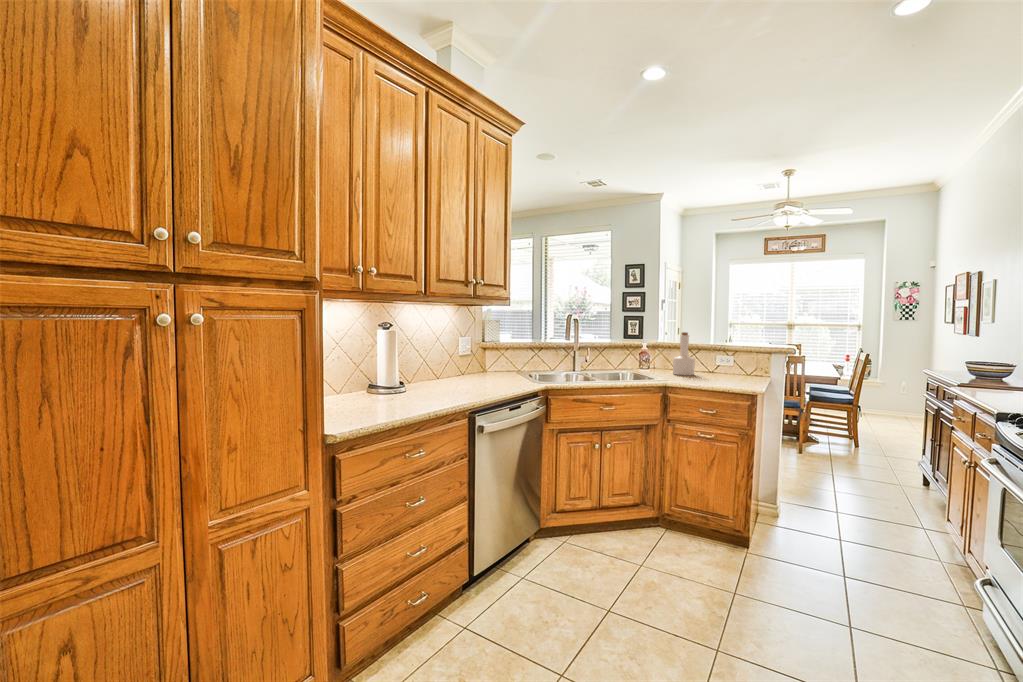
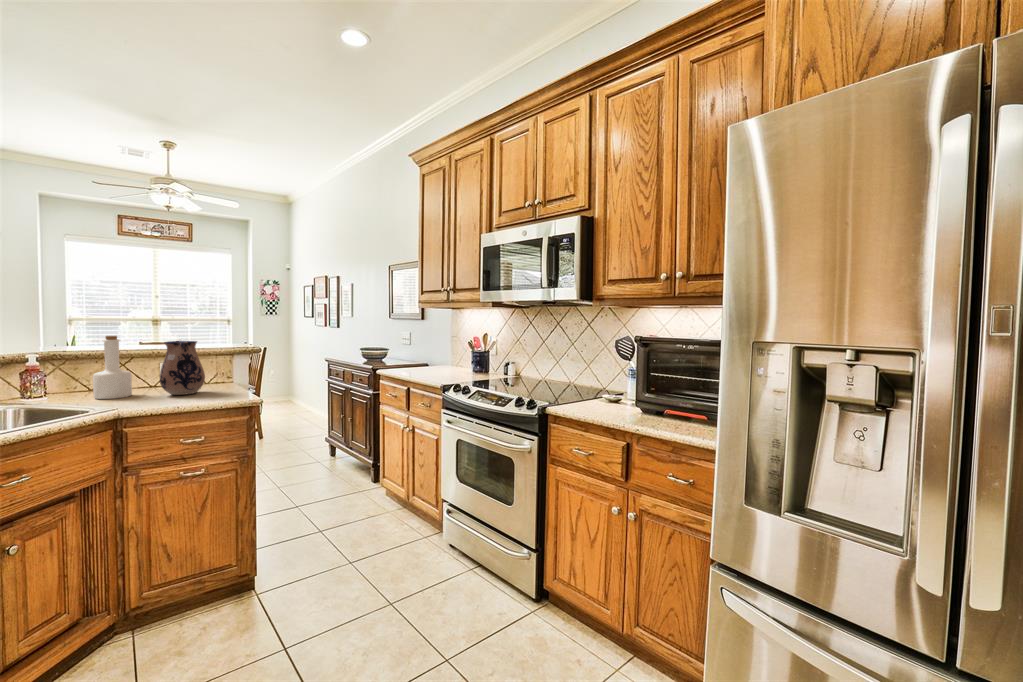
ceramic pitcher: none [706,338,737,380] -> present [160,341,205,395]

